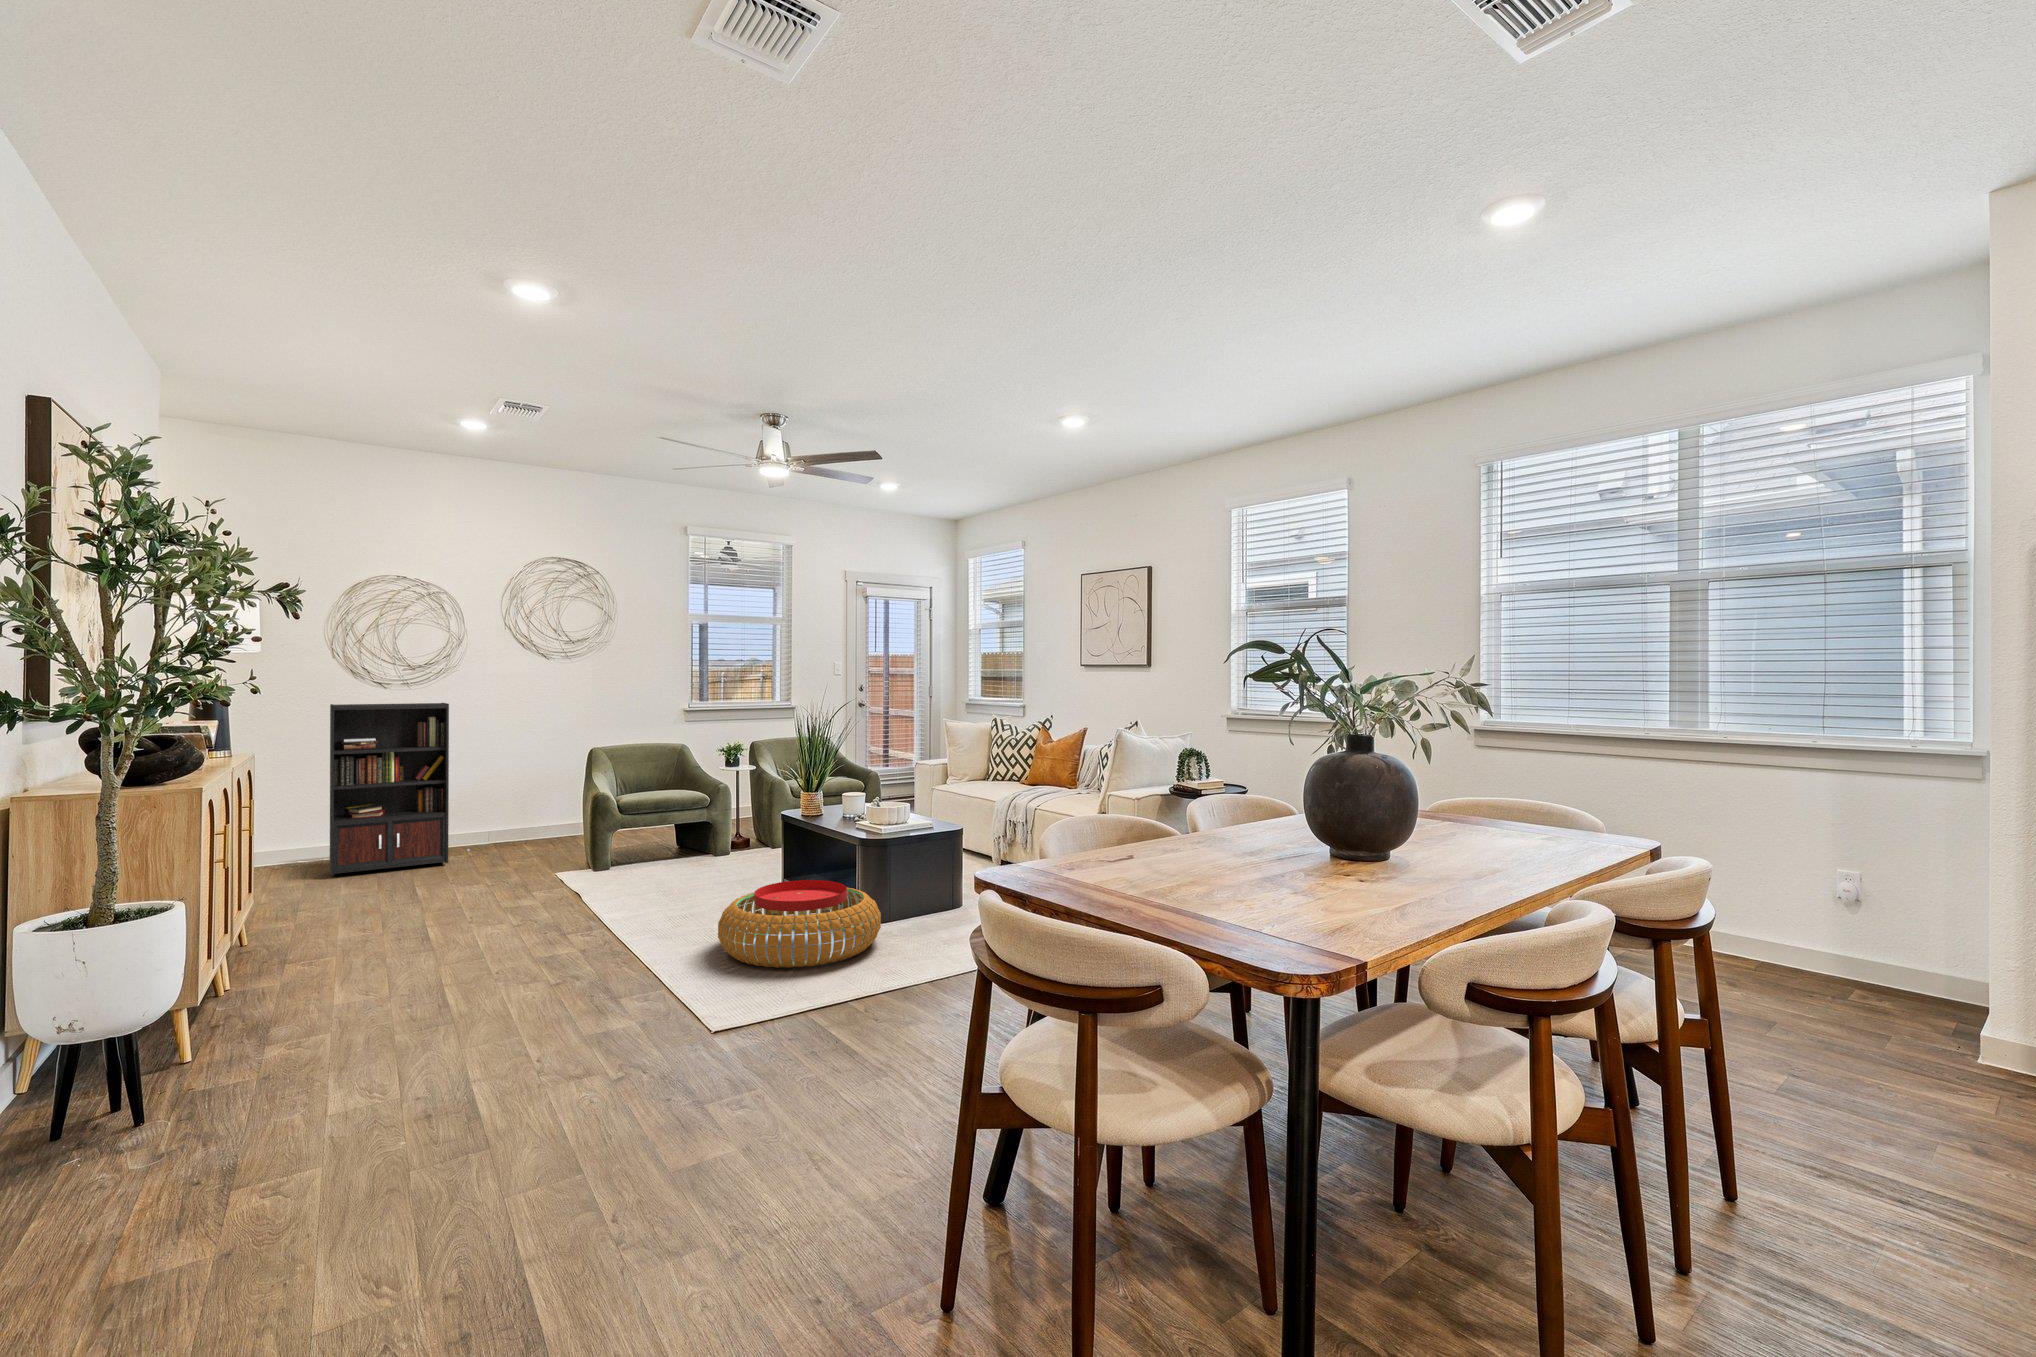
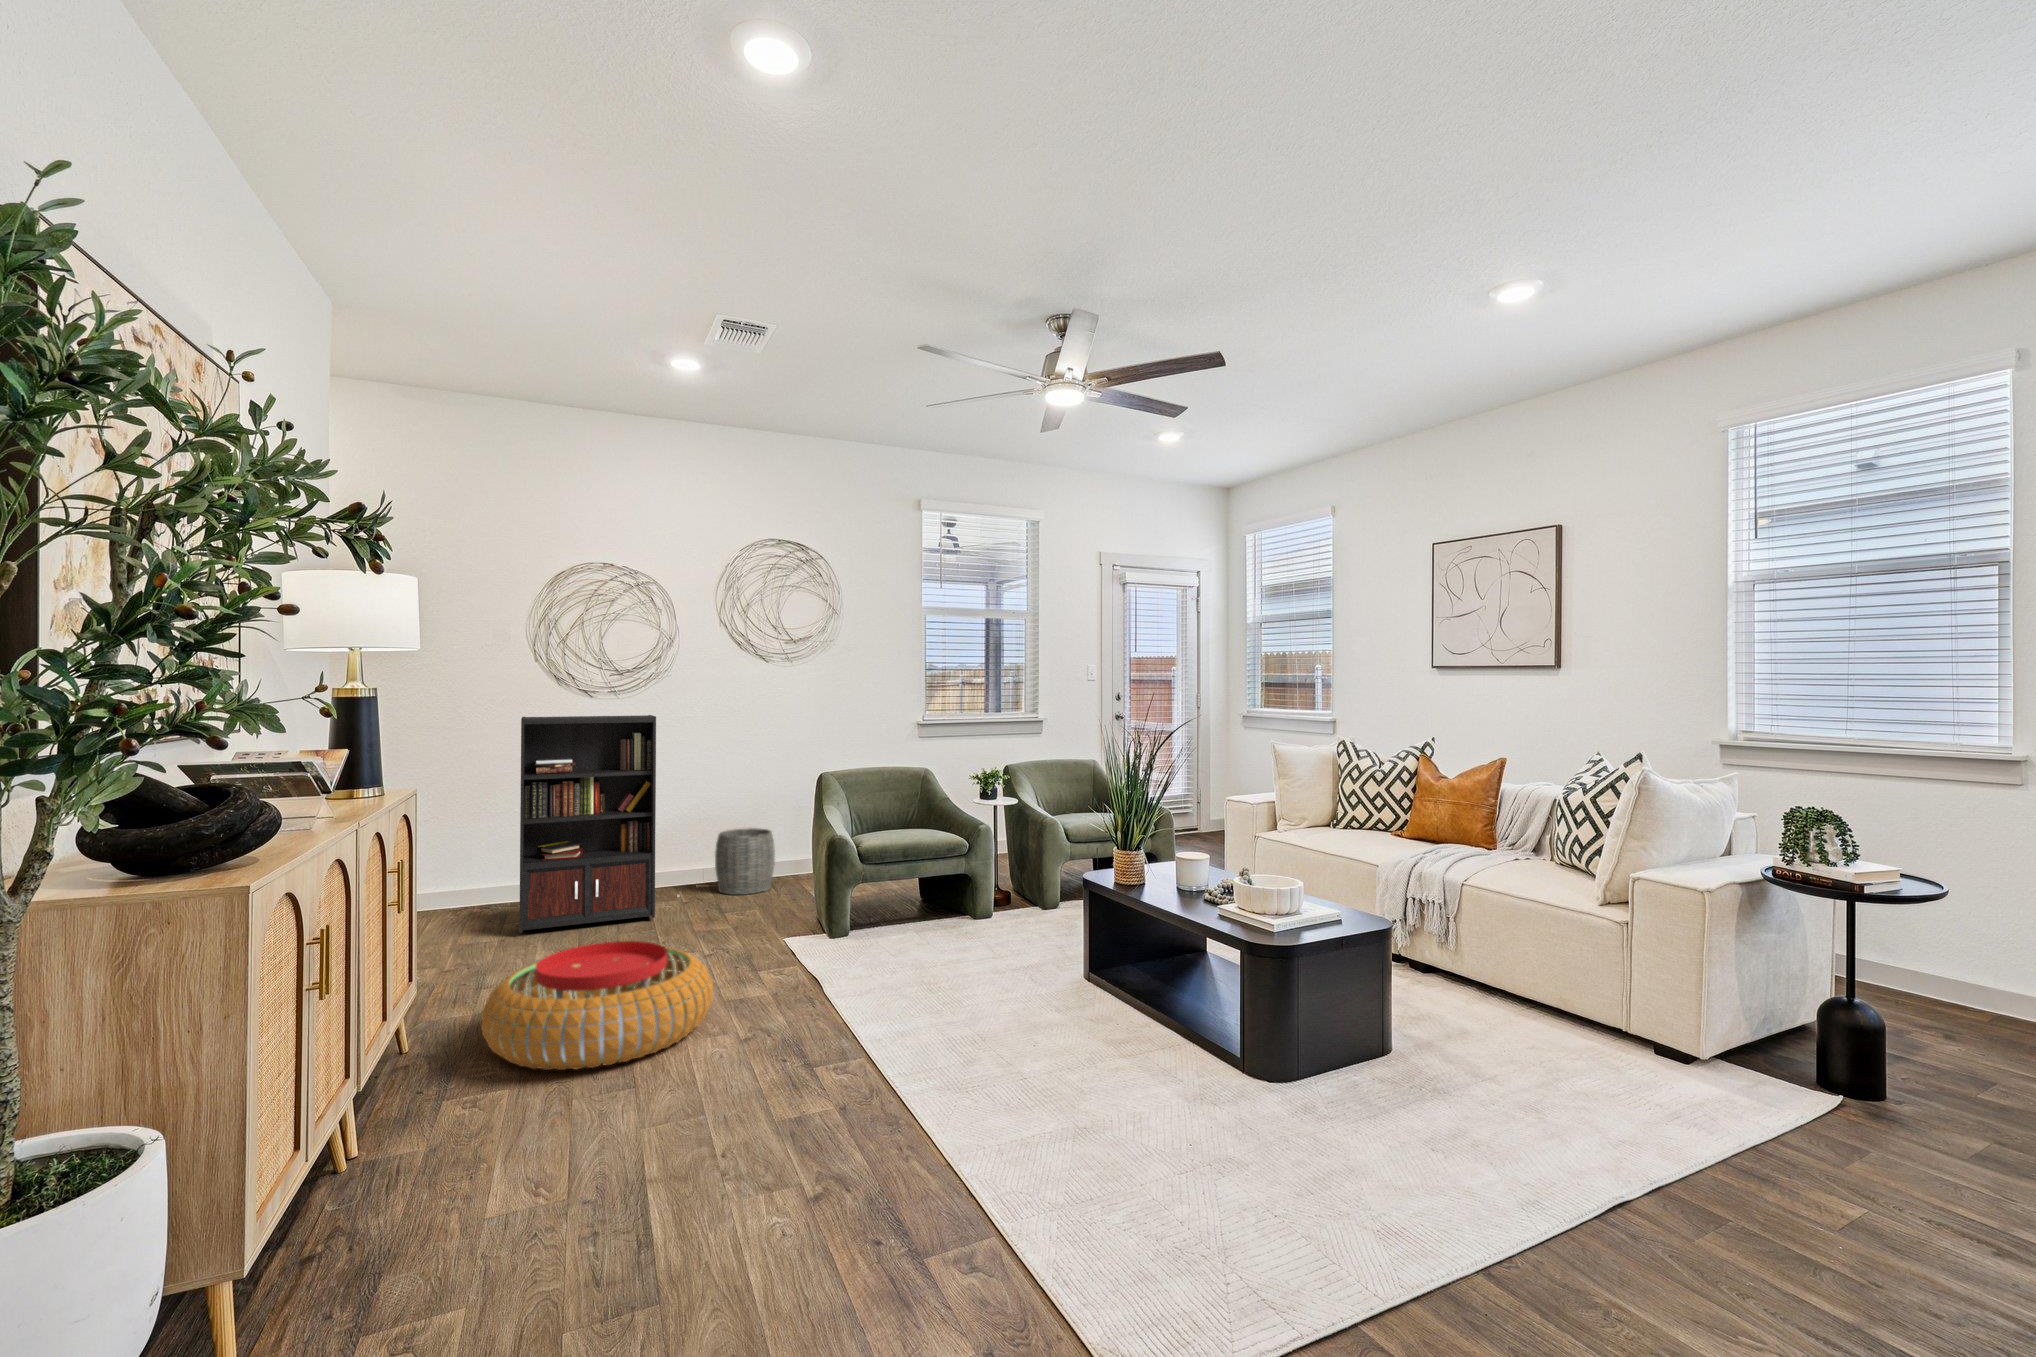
woven basket: none [501,796,553,848] -> present [715,828,775,895]
pouf: present [718,880,881,968] -> present [481,941,713,1070]

